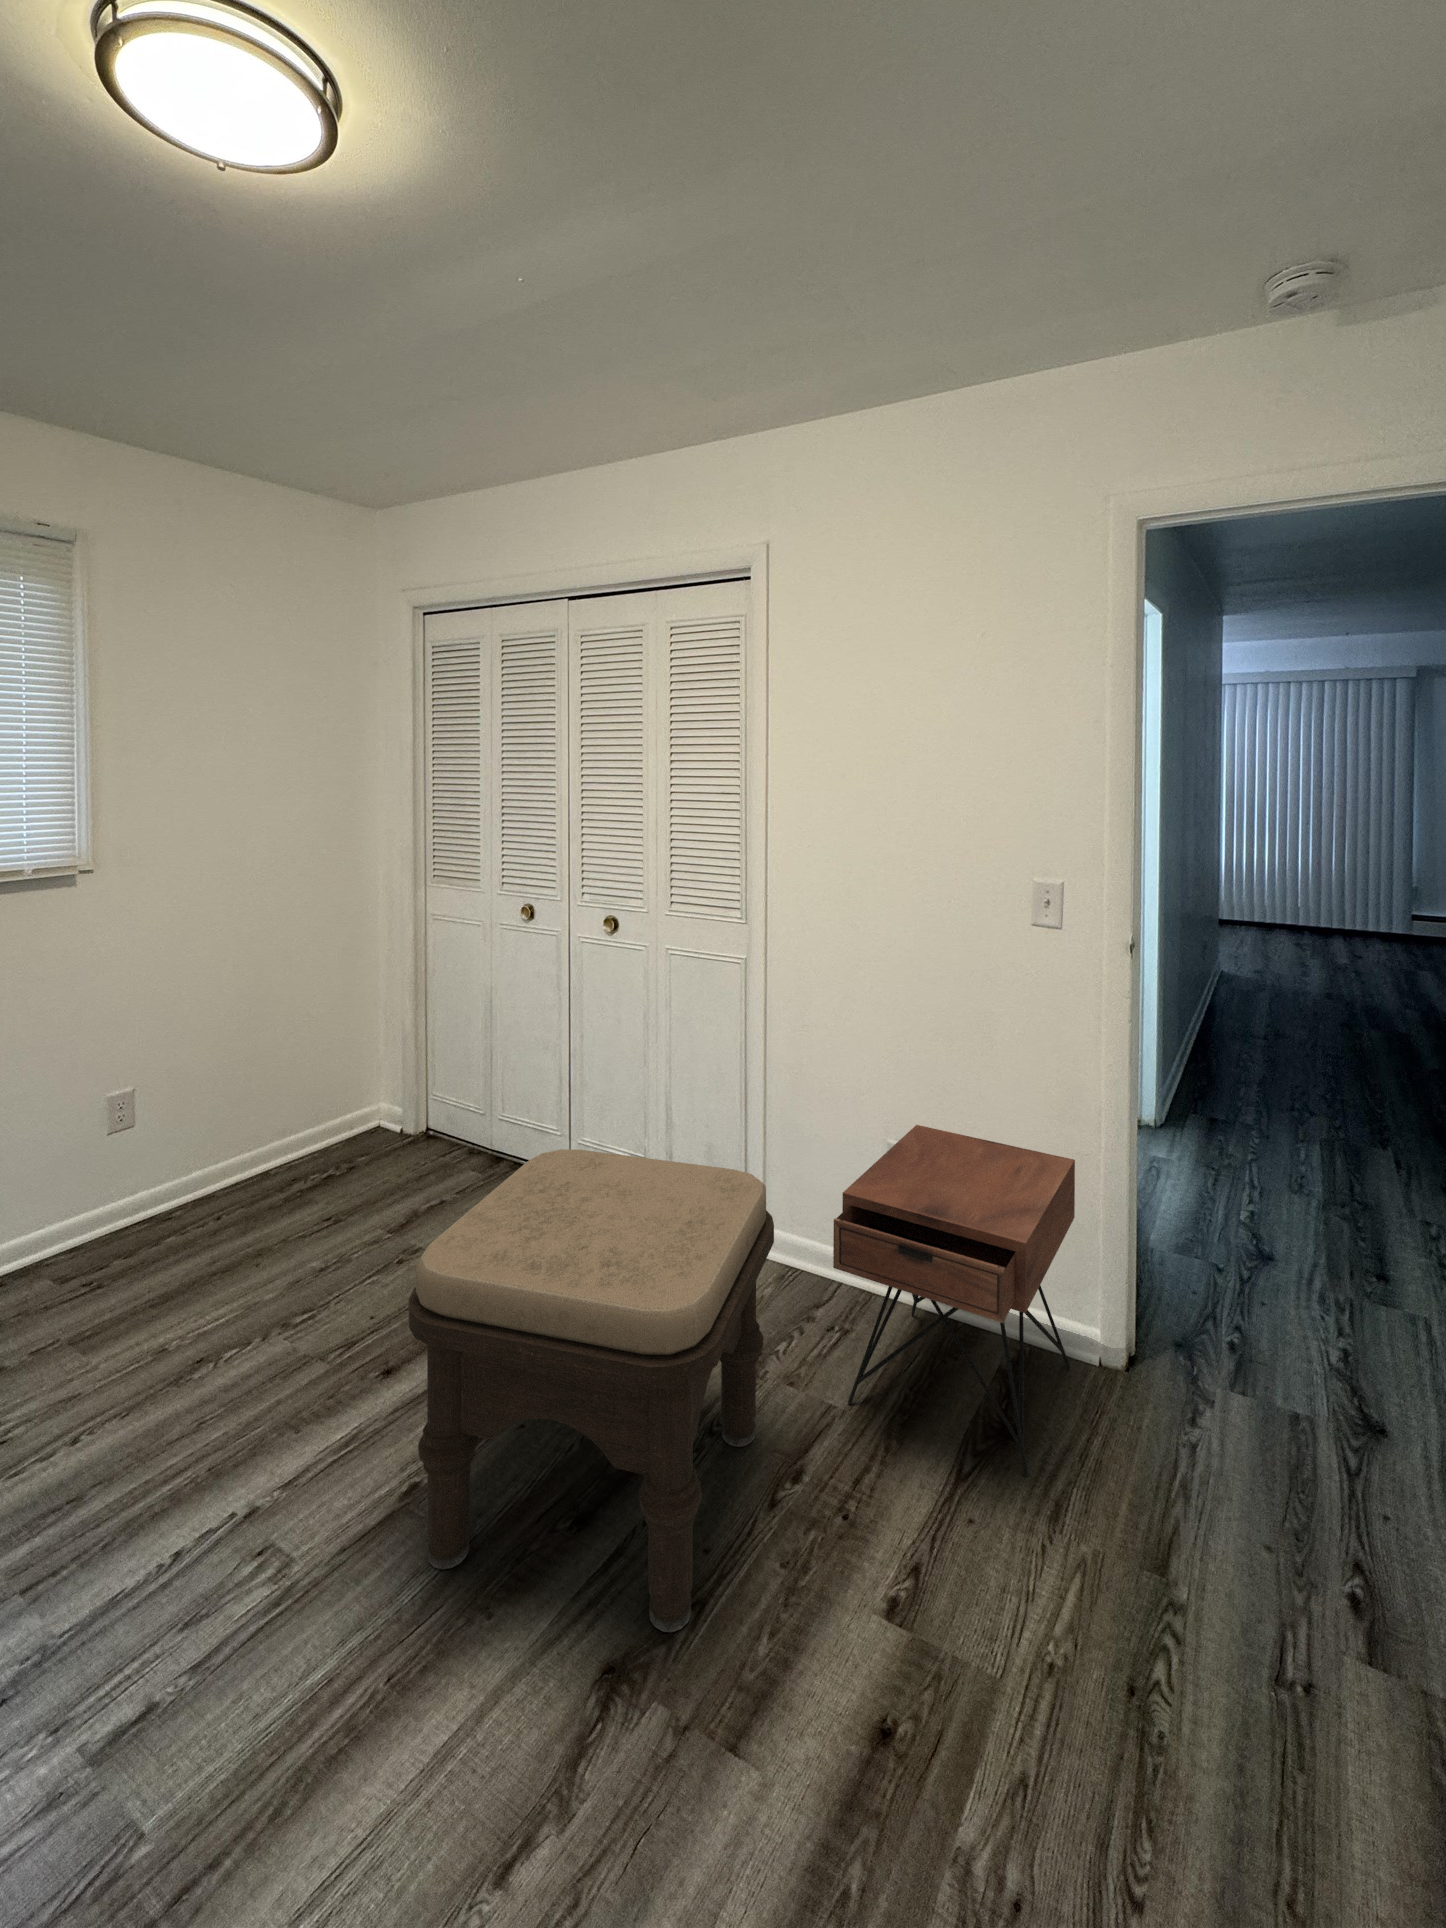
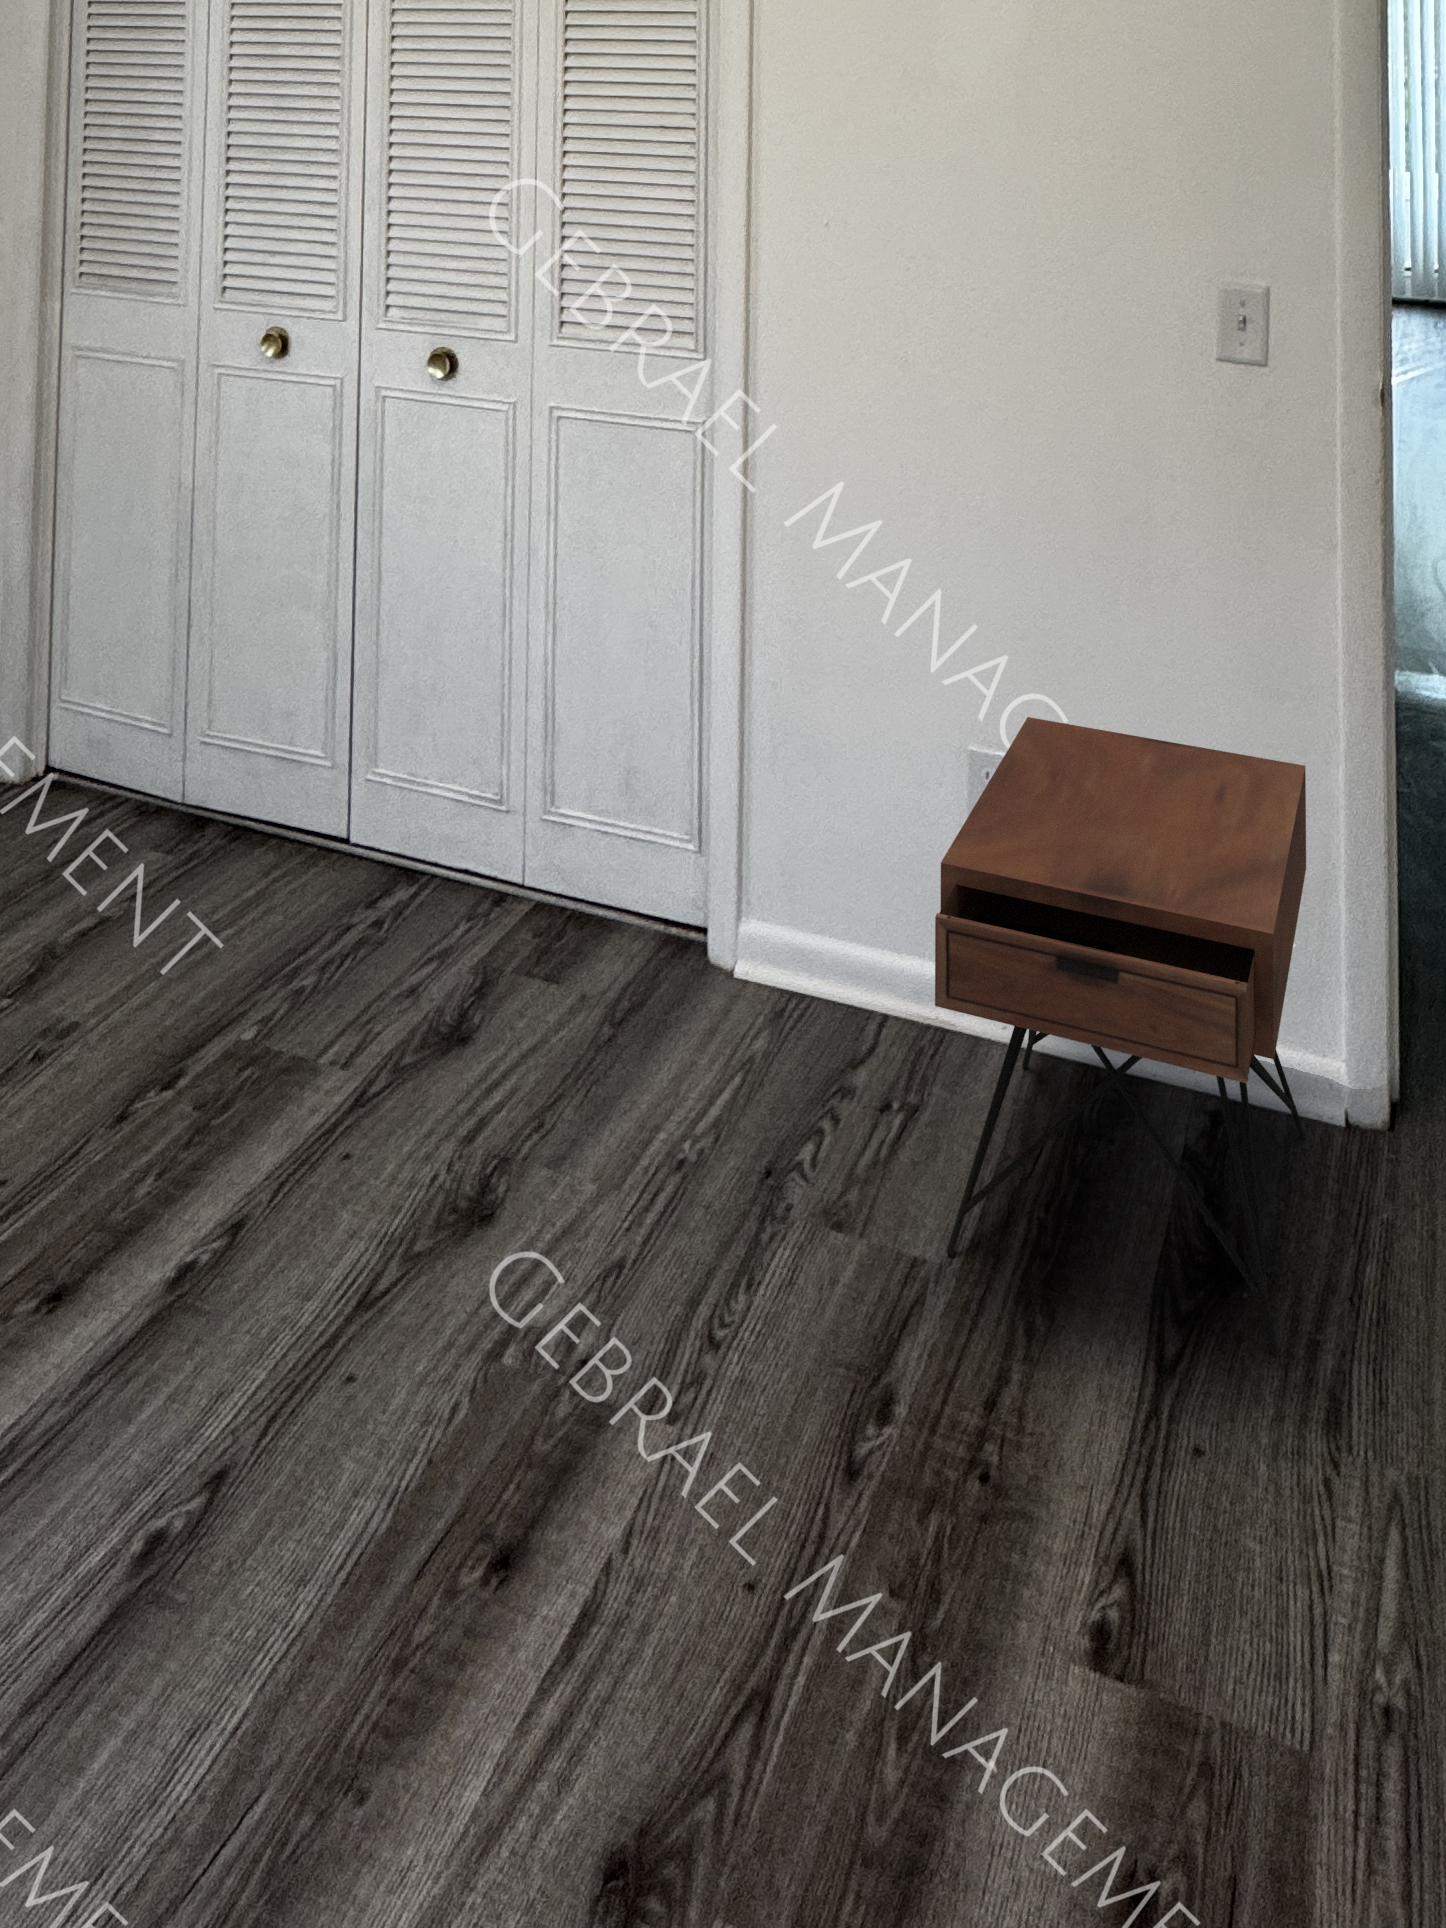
ottoman: present [409,1149,774,1632] -> none [190,817,834,1767]

